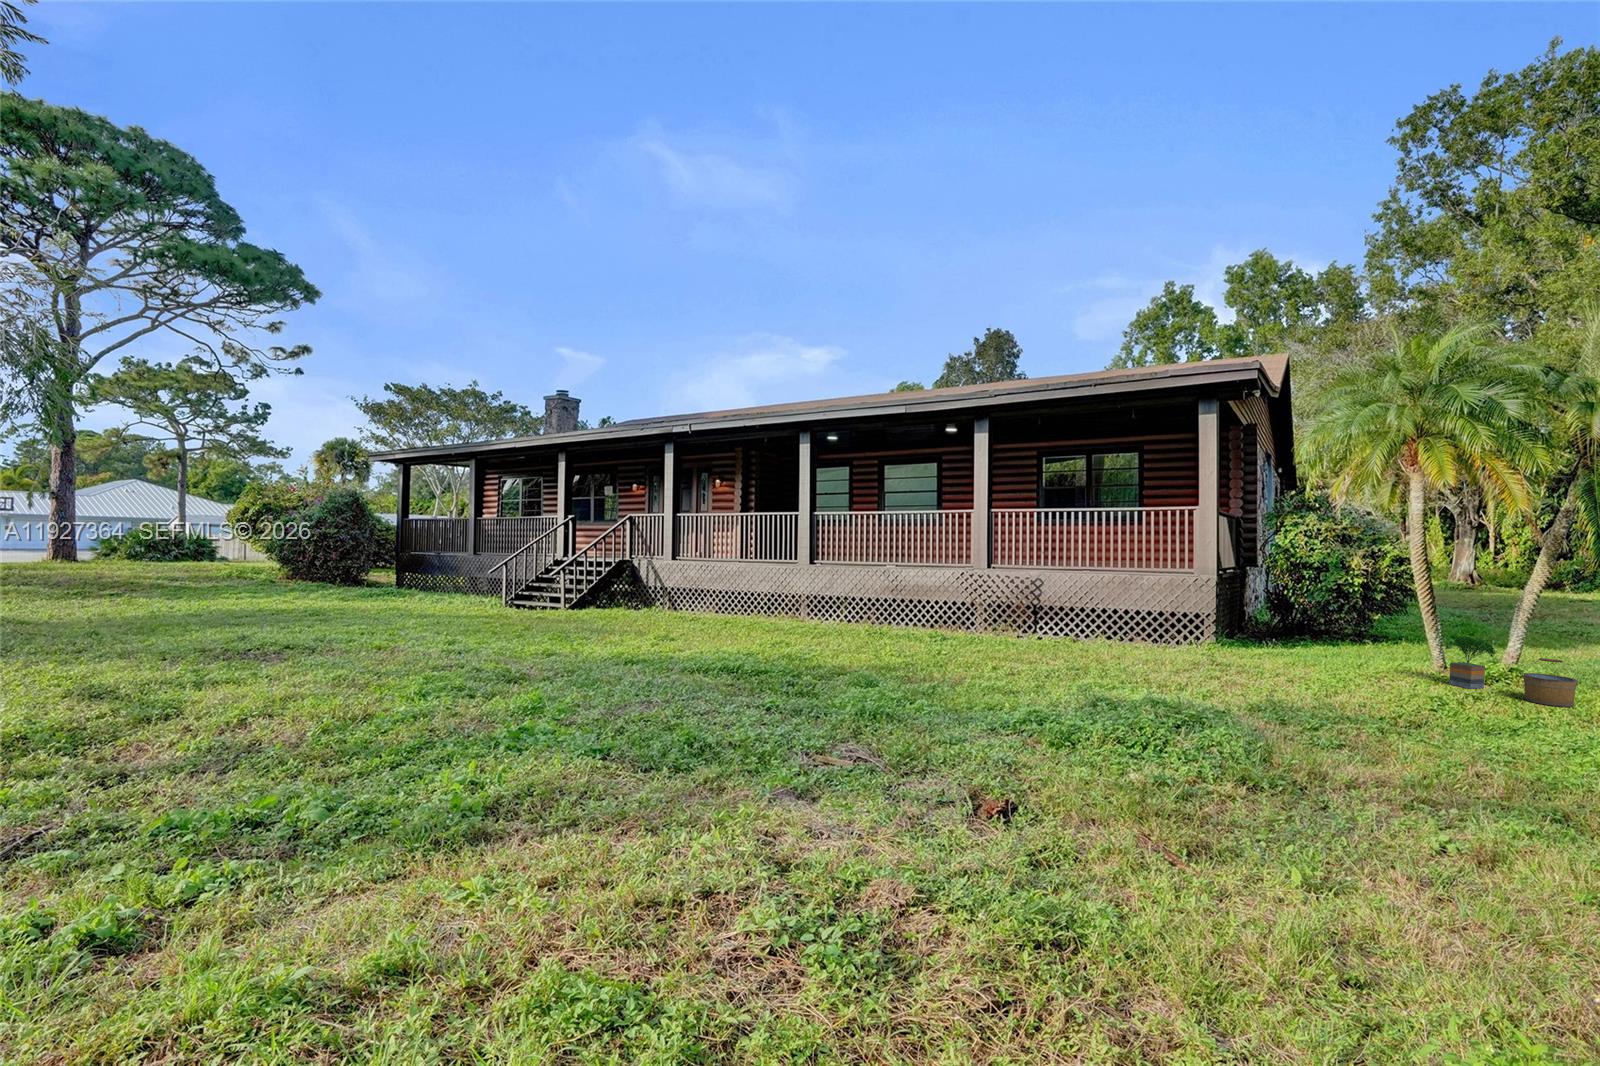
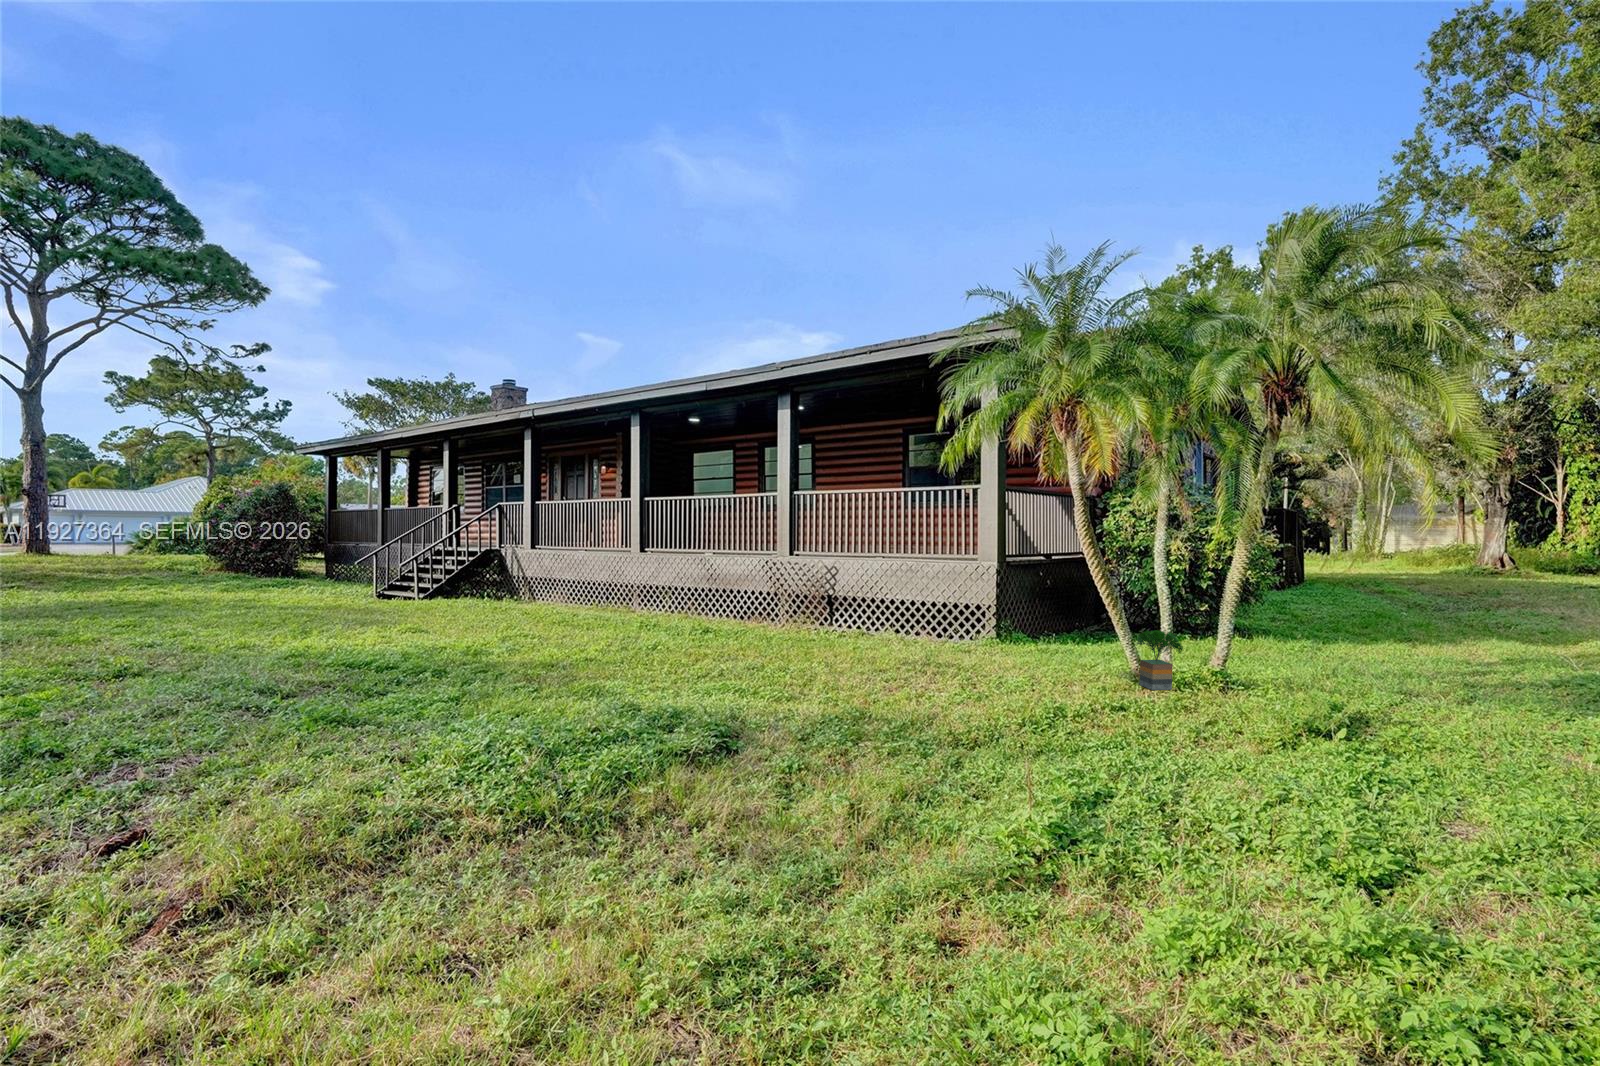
bucket: present [1522,658,1578,707] -> none [1188,655,1236,712]

